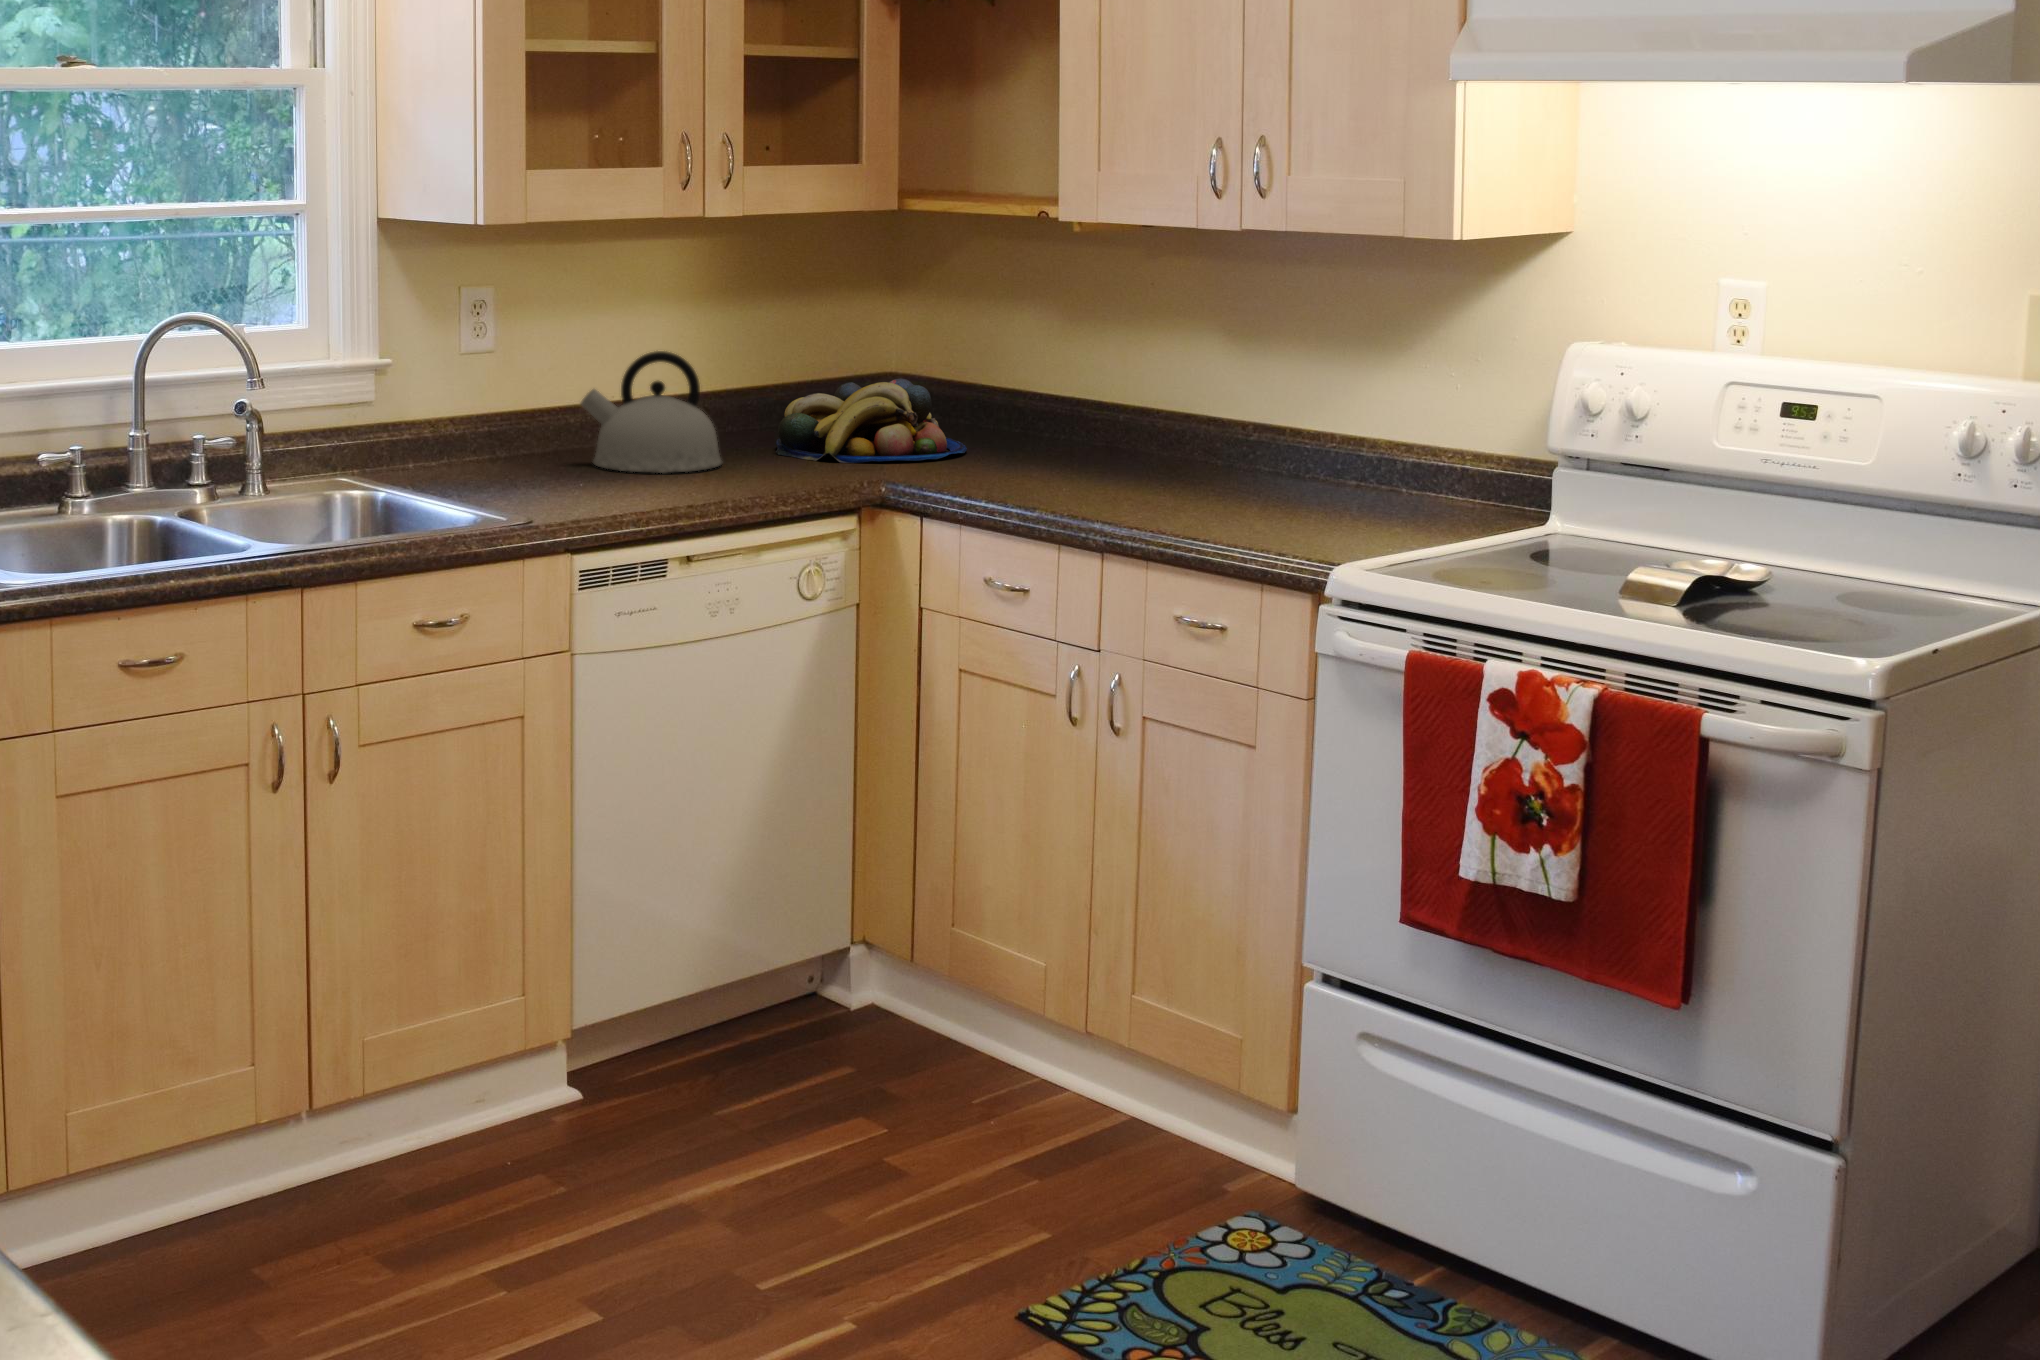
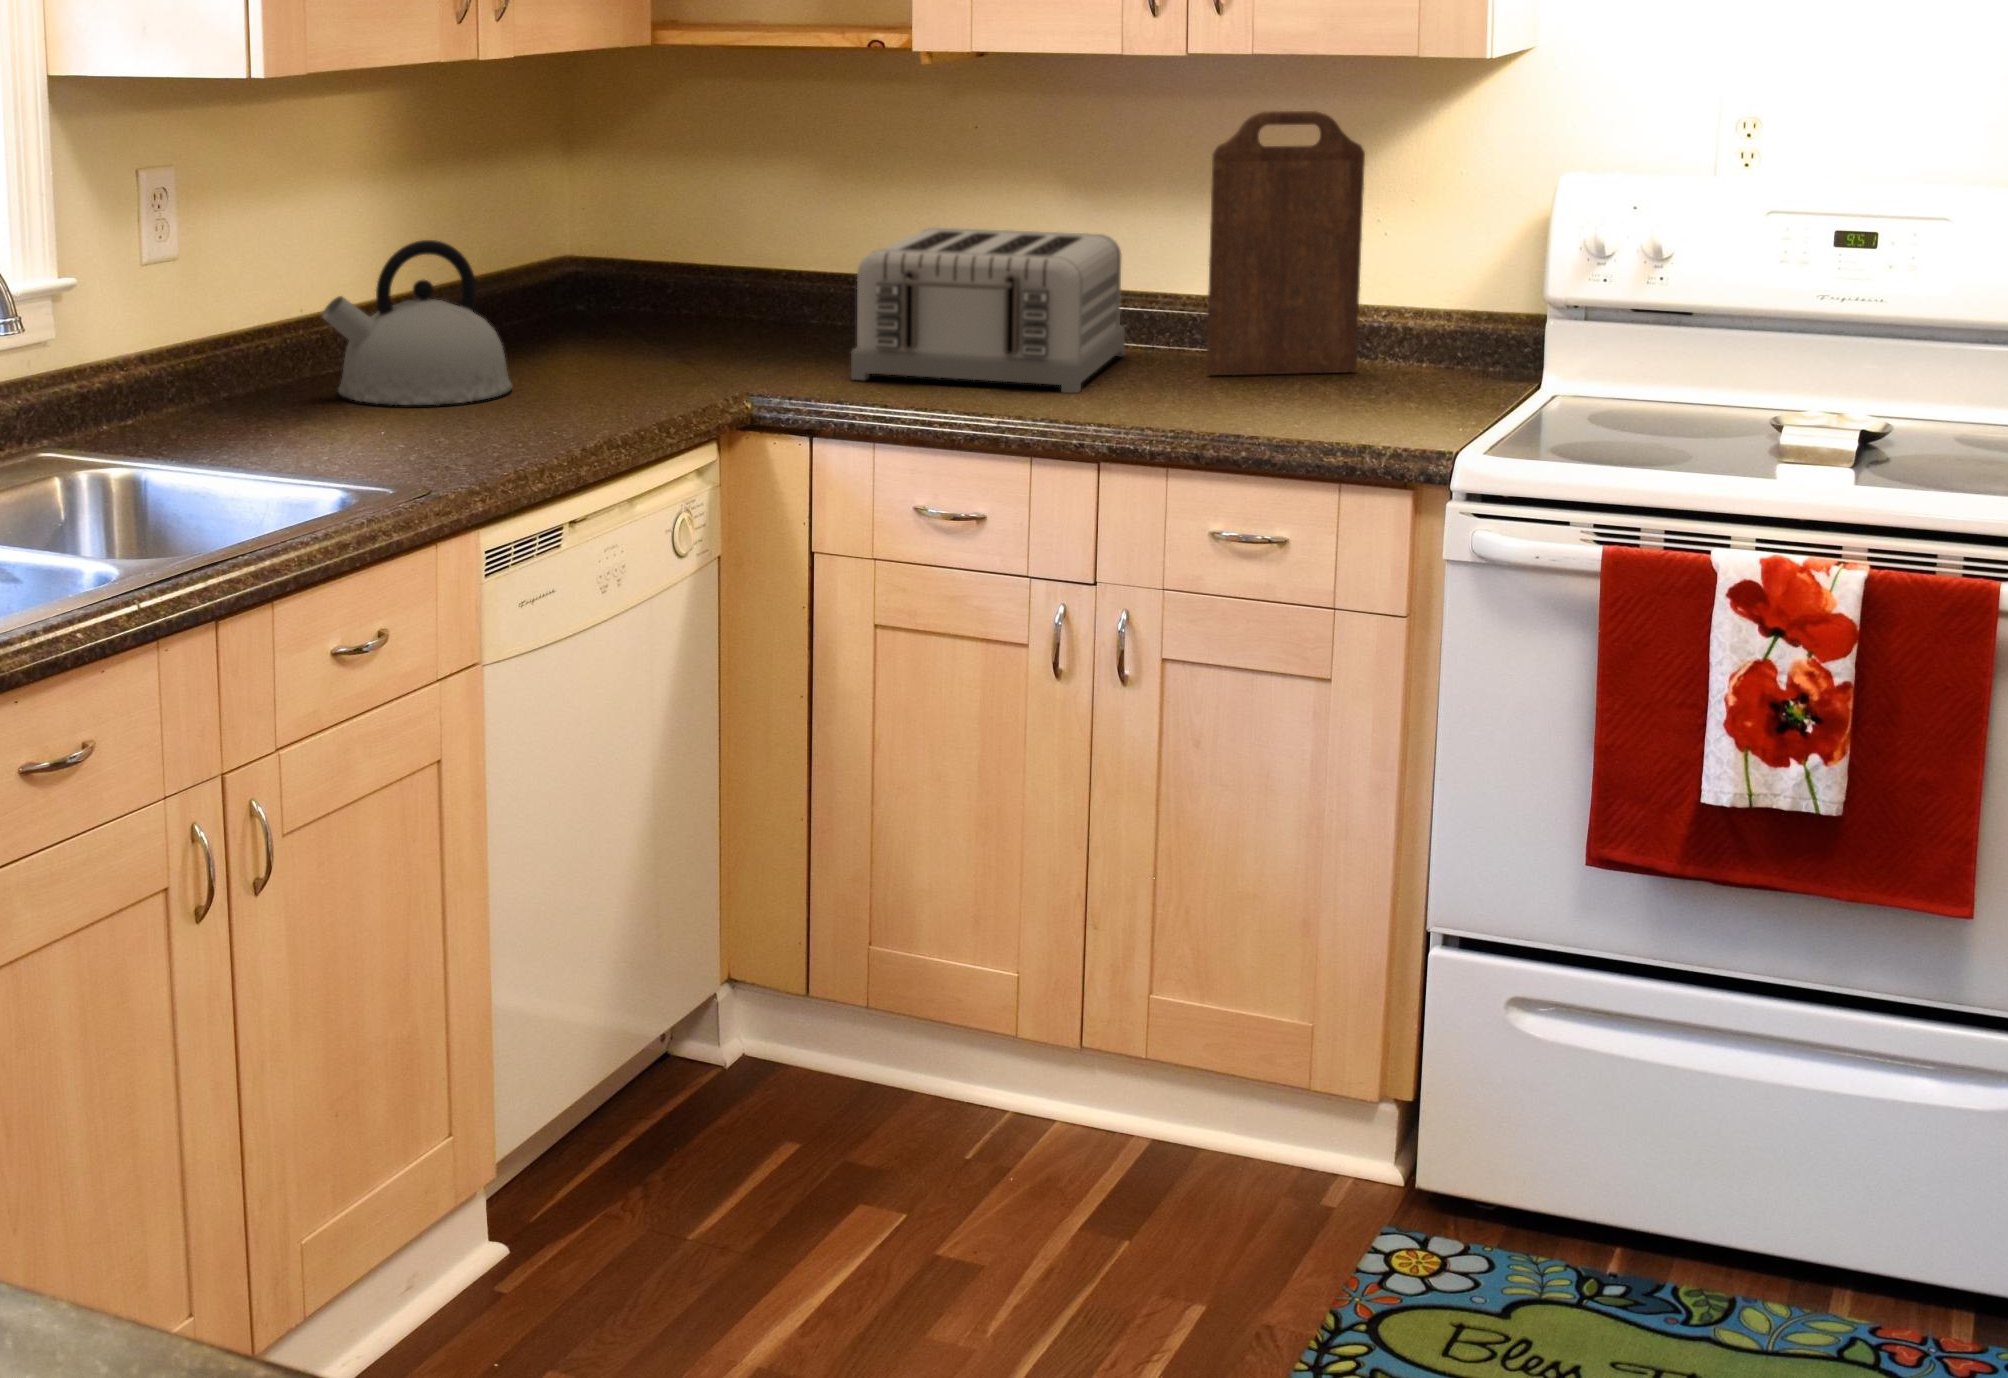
cutting board: none [1272,281,1416,509] -> present [1206,111,1365,375]
toaster: none [978,367,1242,504] -> present [851,228,1125,393]
fruit bowl: present [776,379,967,463] -> none [517,255,758,369]

